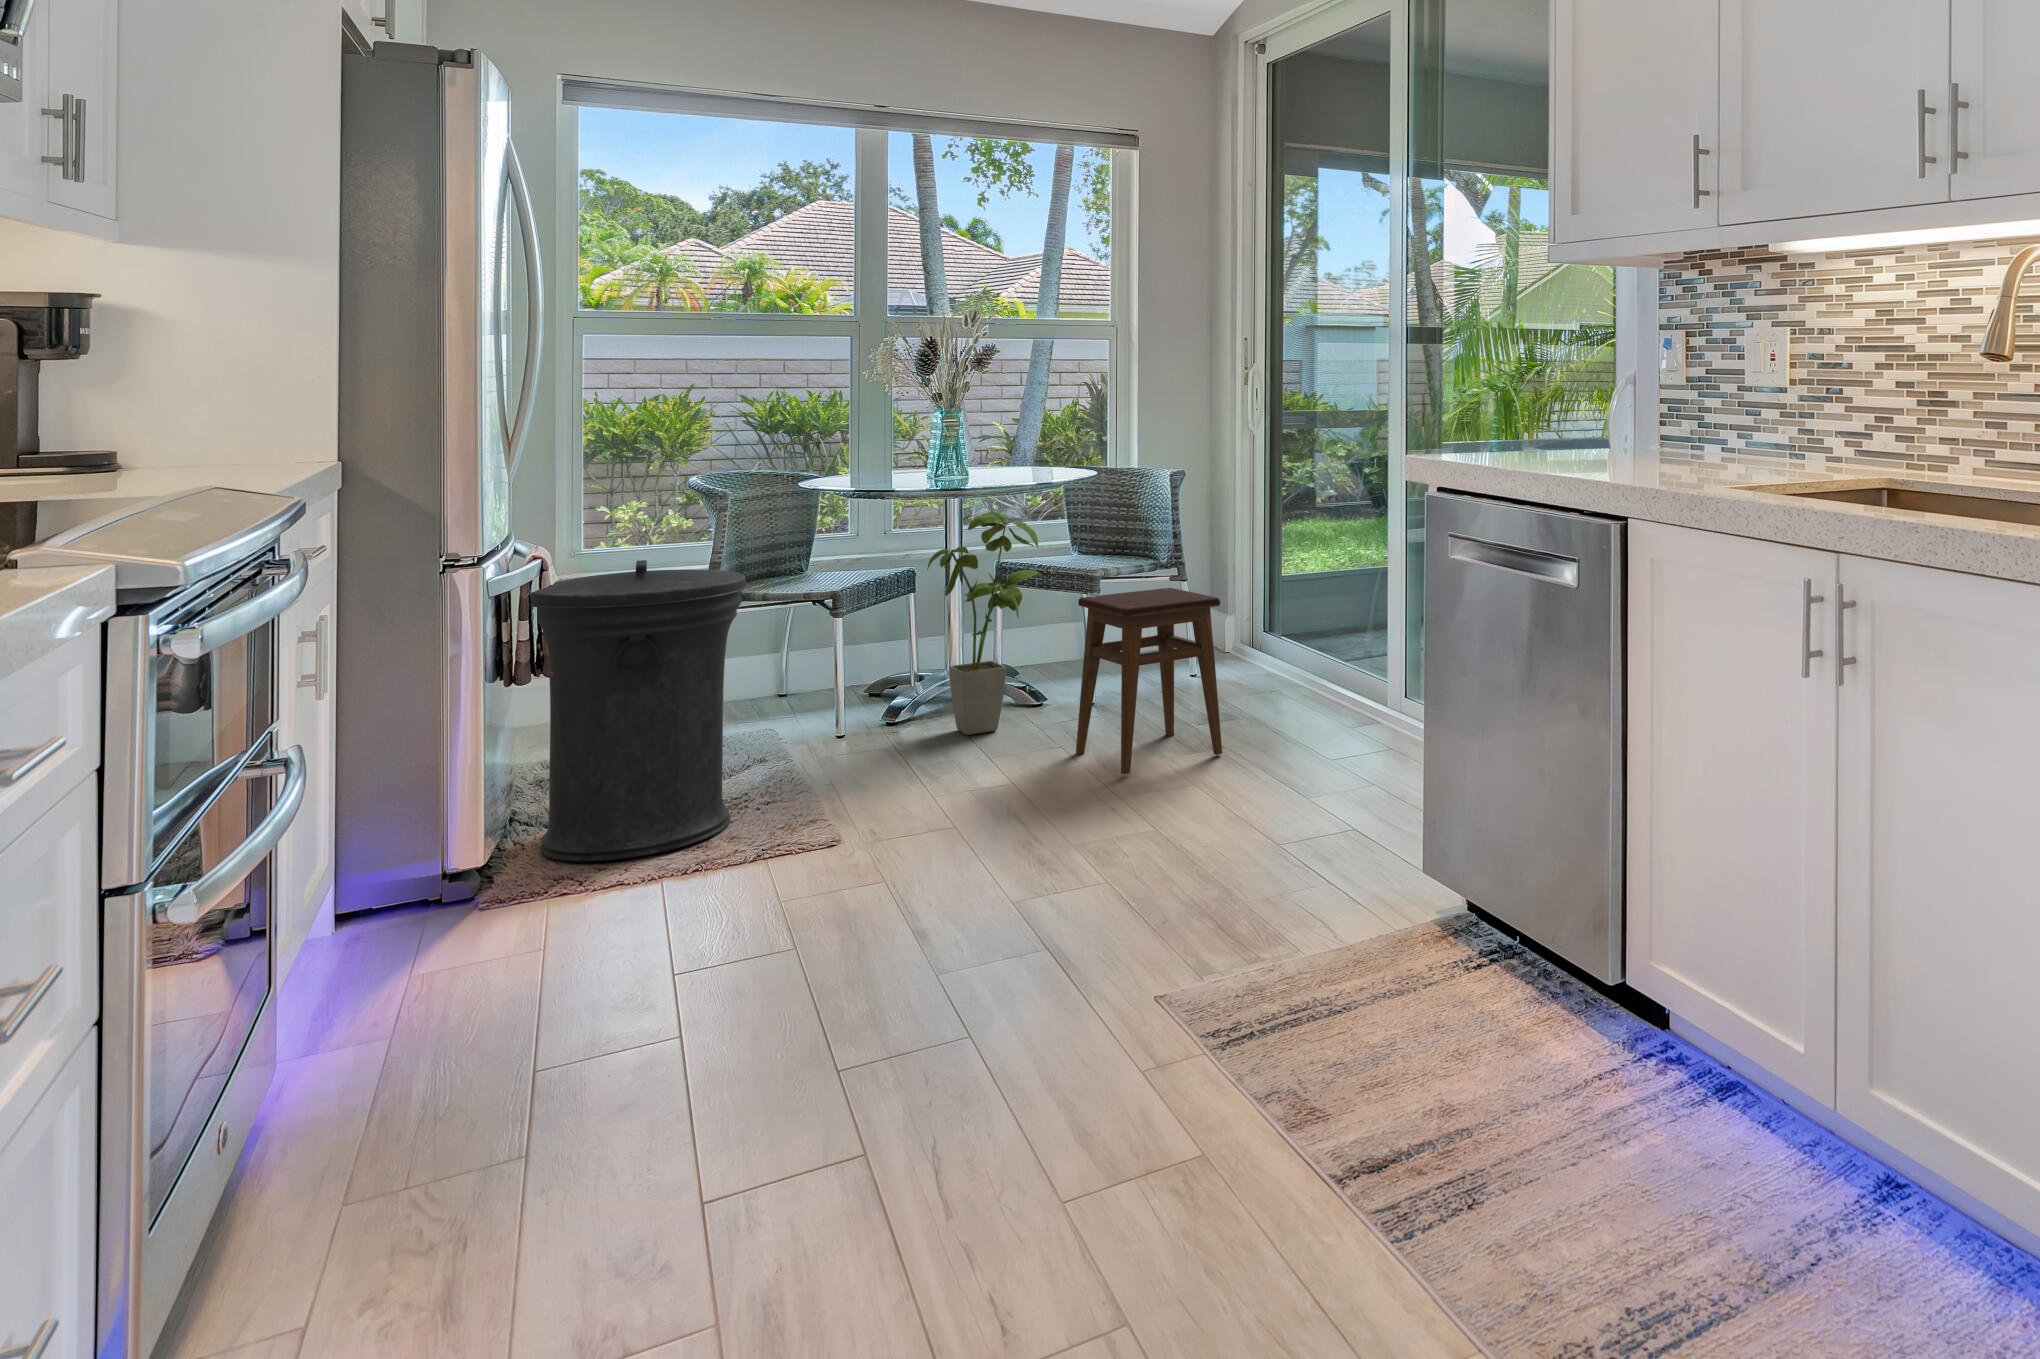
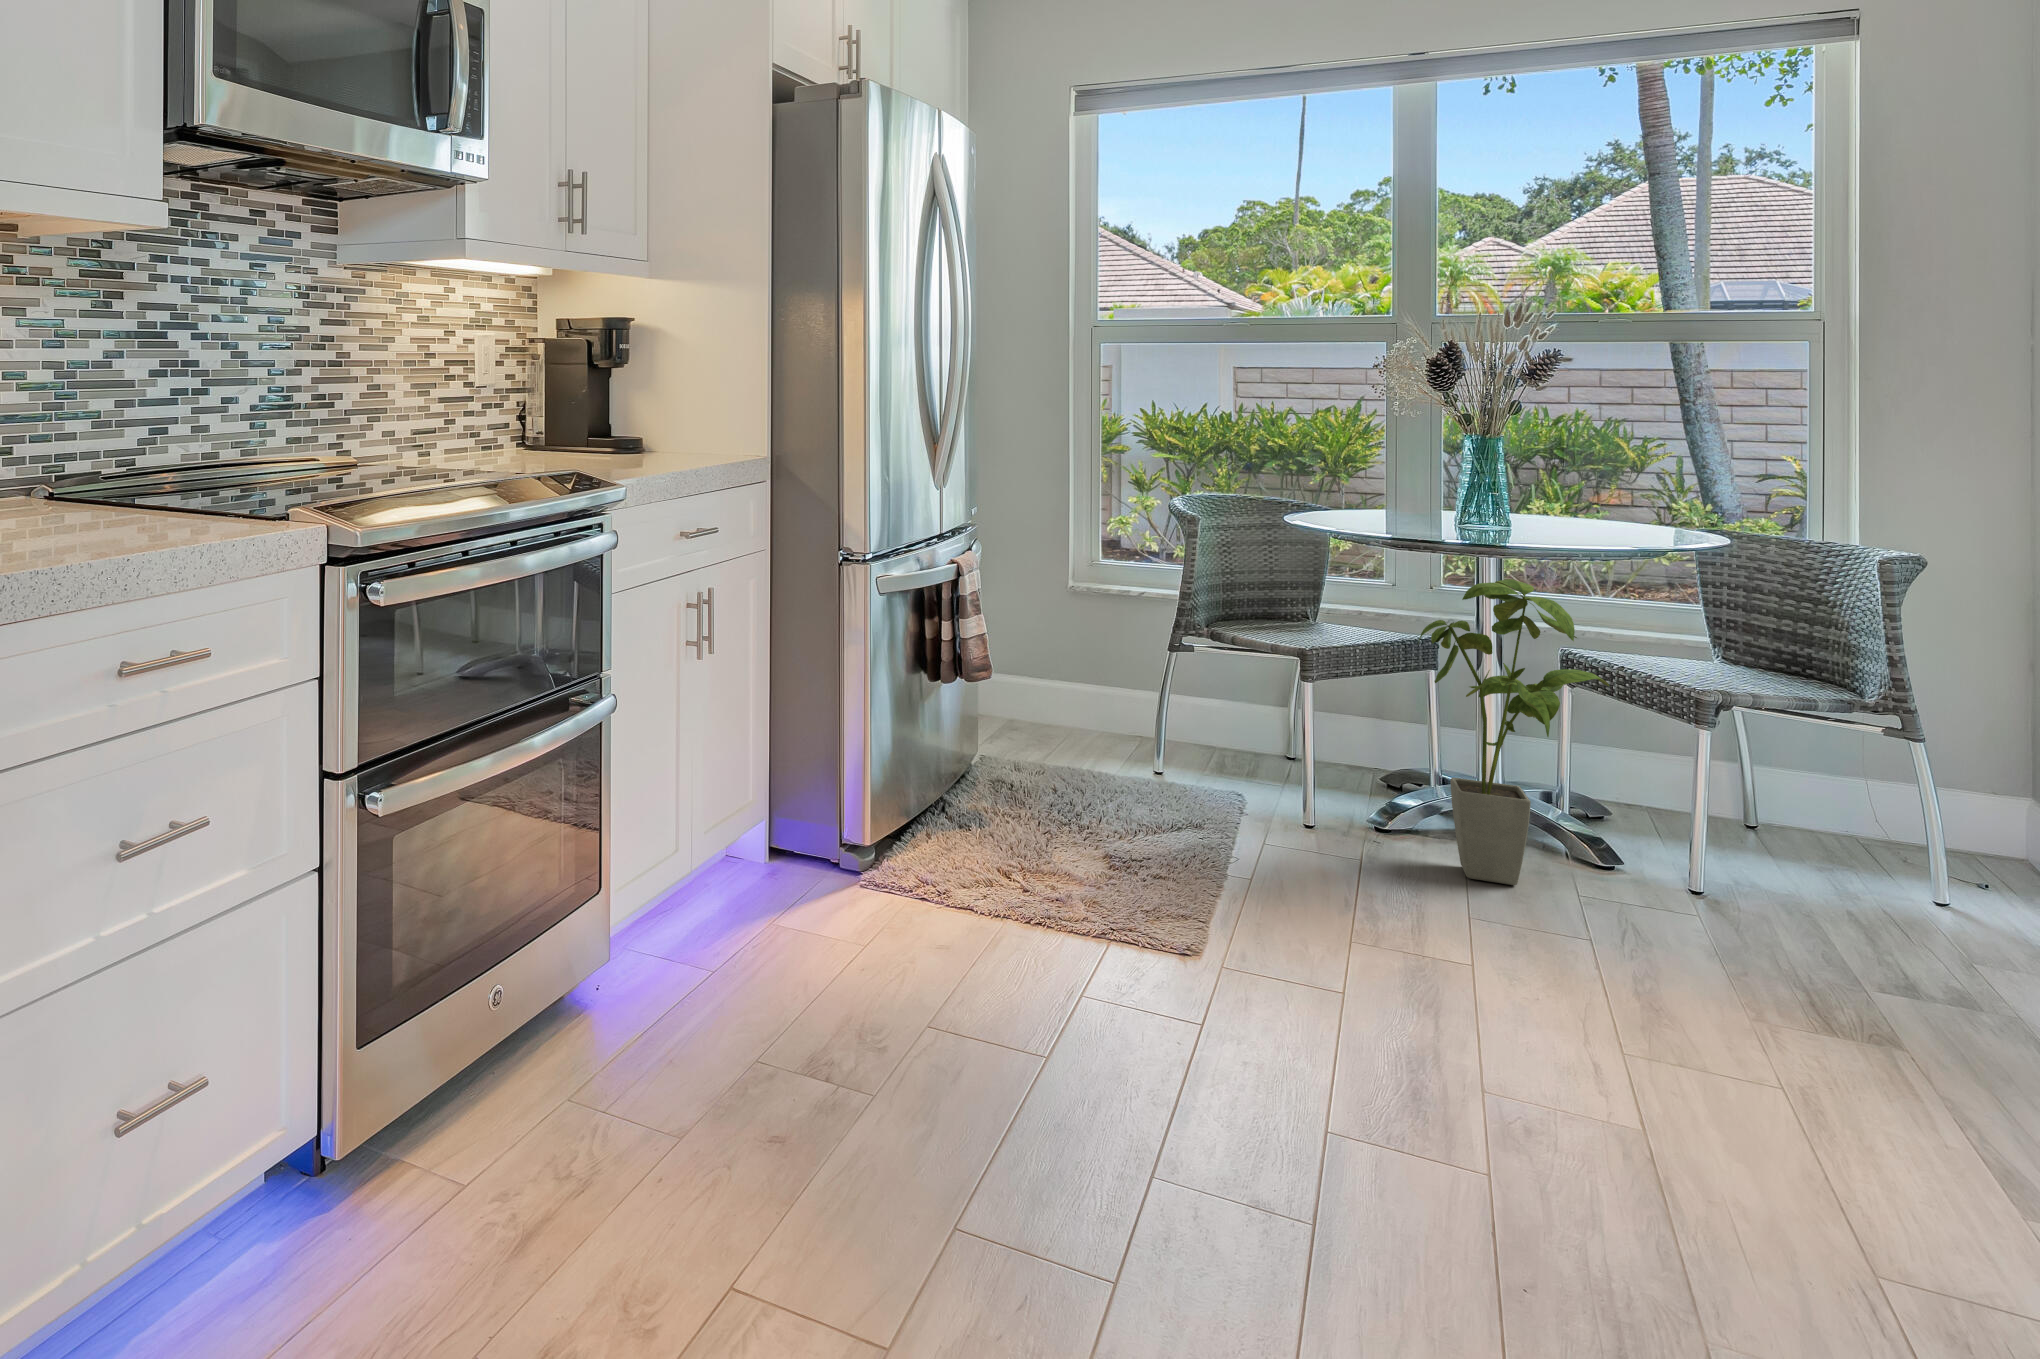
trash can: present [530,560,748,862] -> none [932,578,1140,893]
stool: present [1076,588,1222,774] -> none [1614,729,1901,1066]

